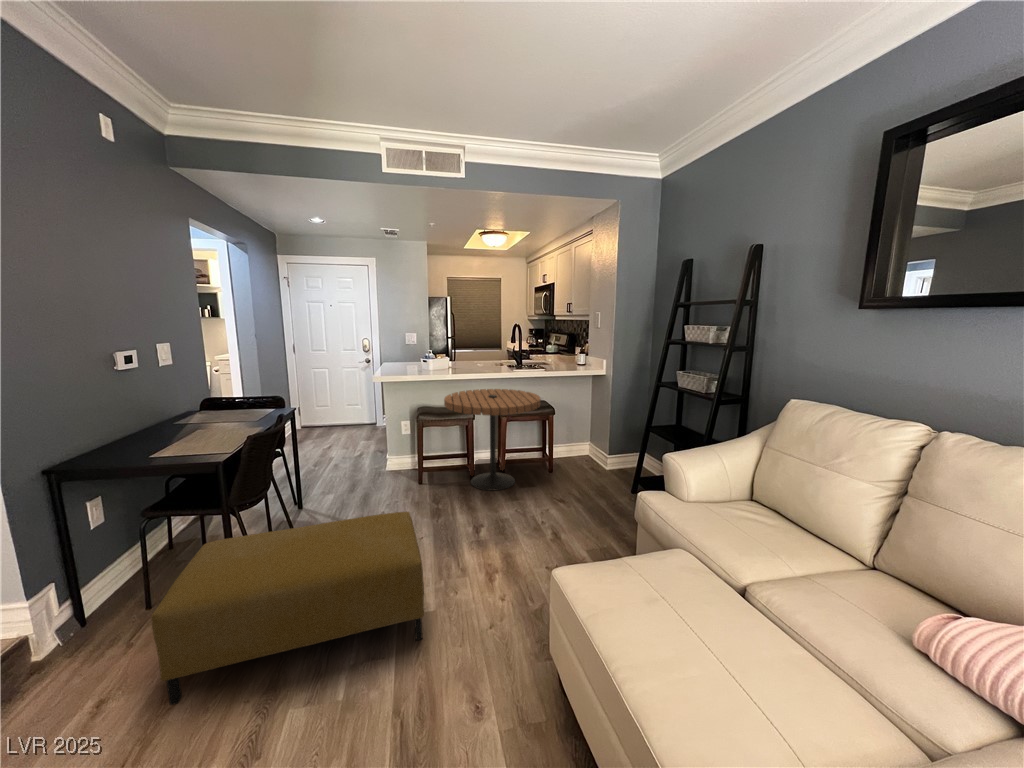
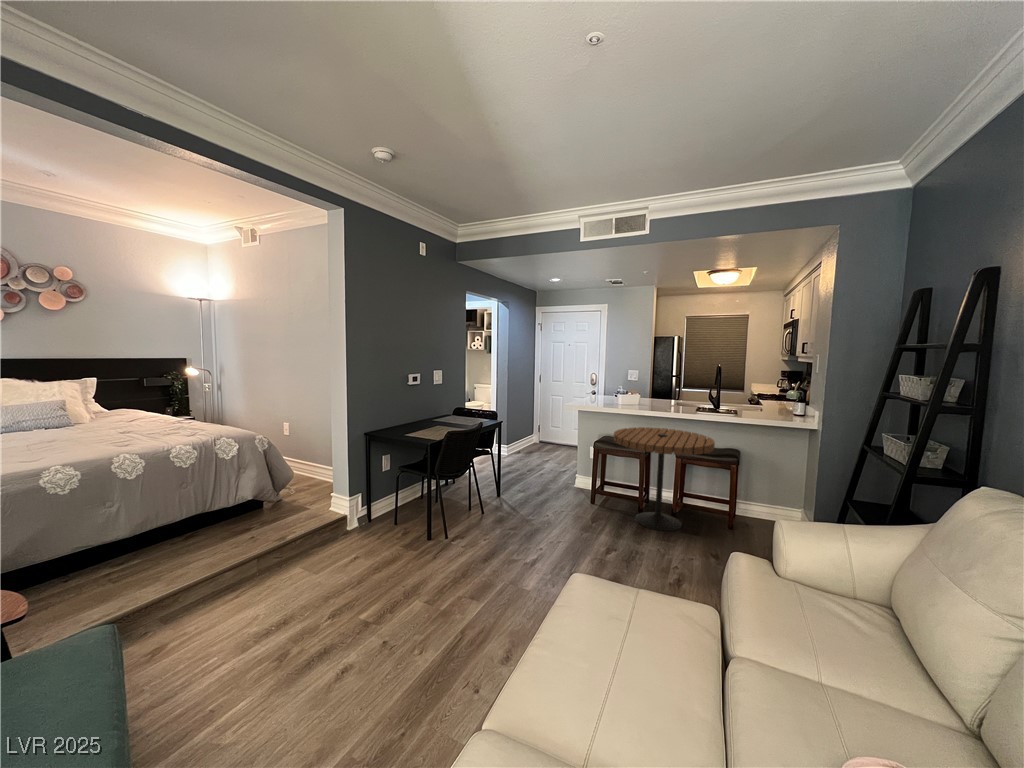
ottoman: present [151,512,424,705] -> none [379,492,538,601]

